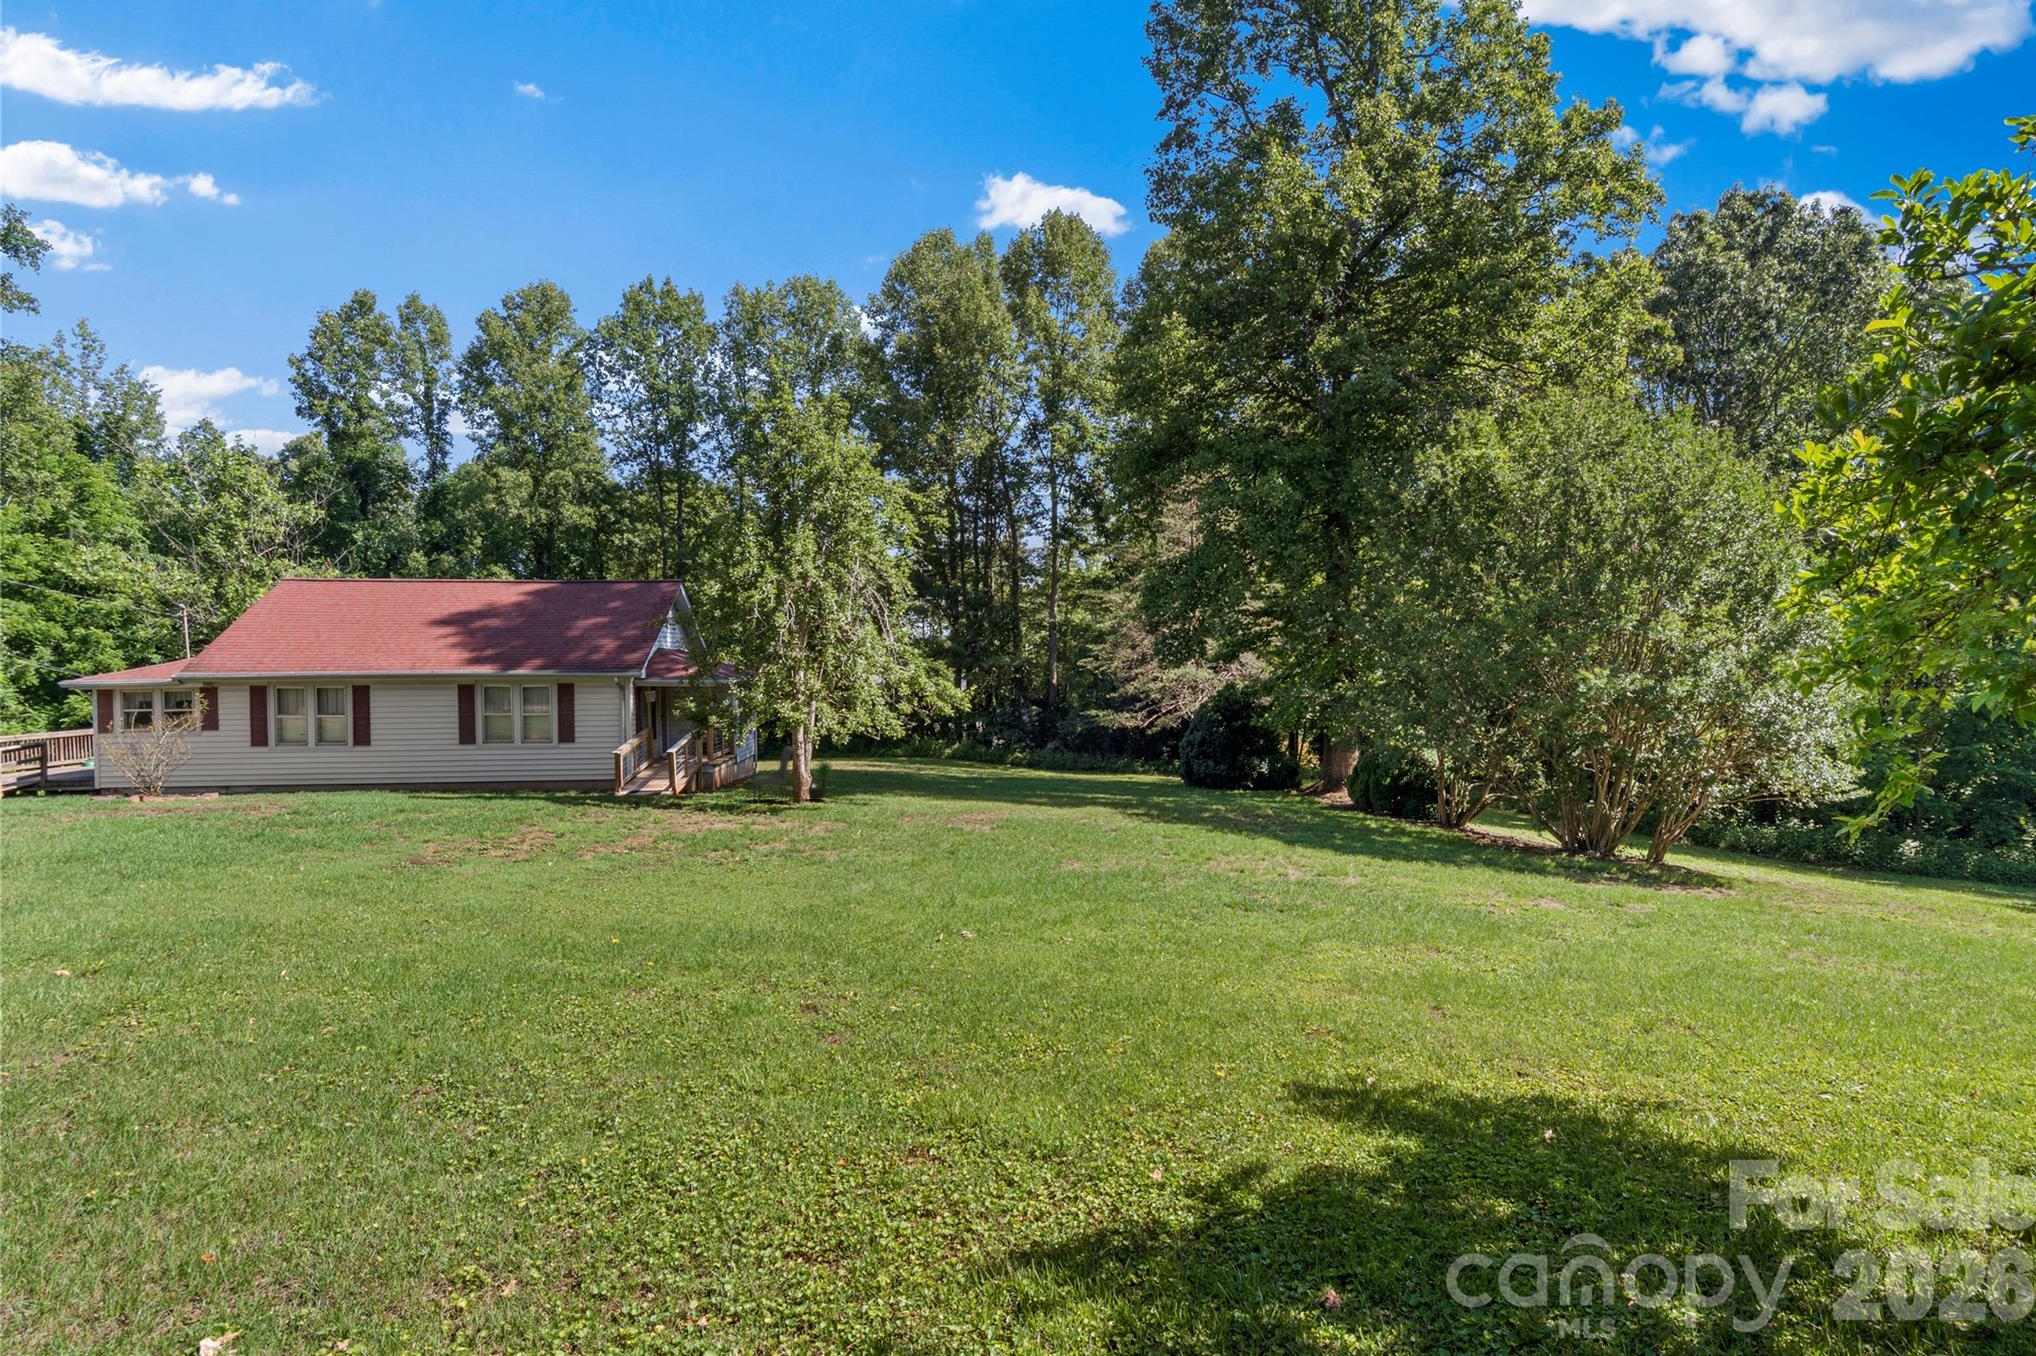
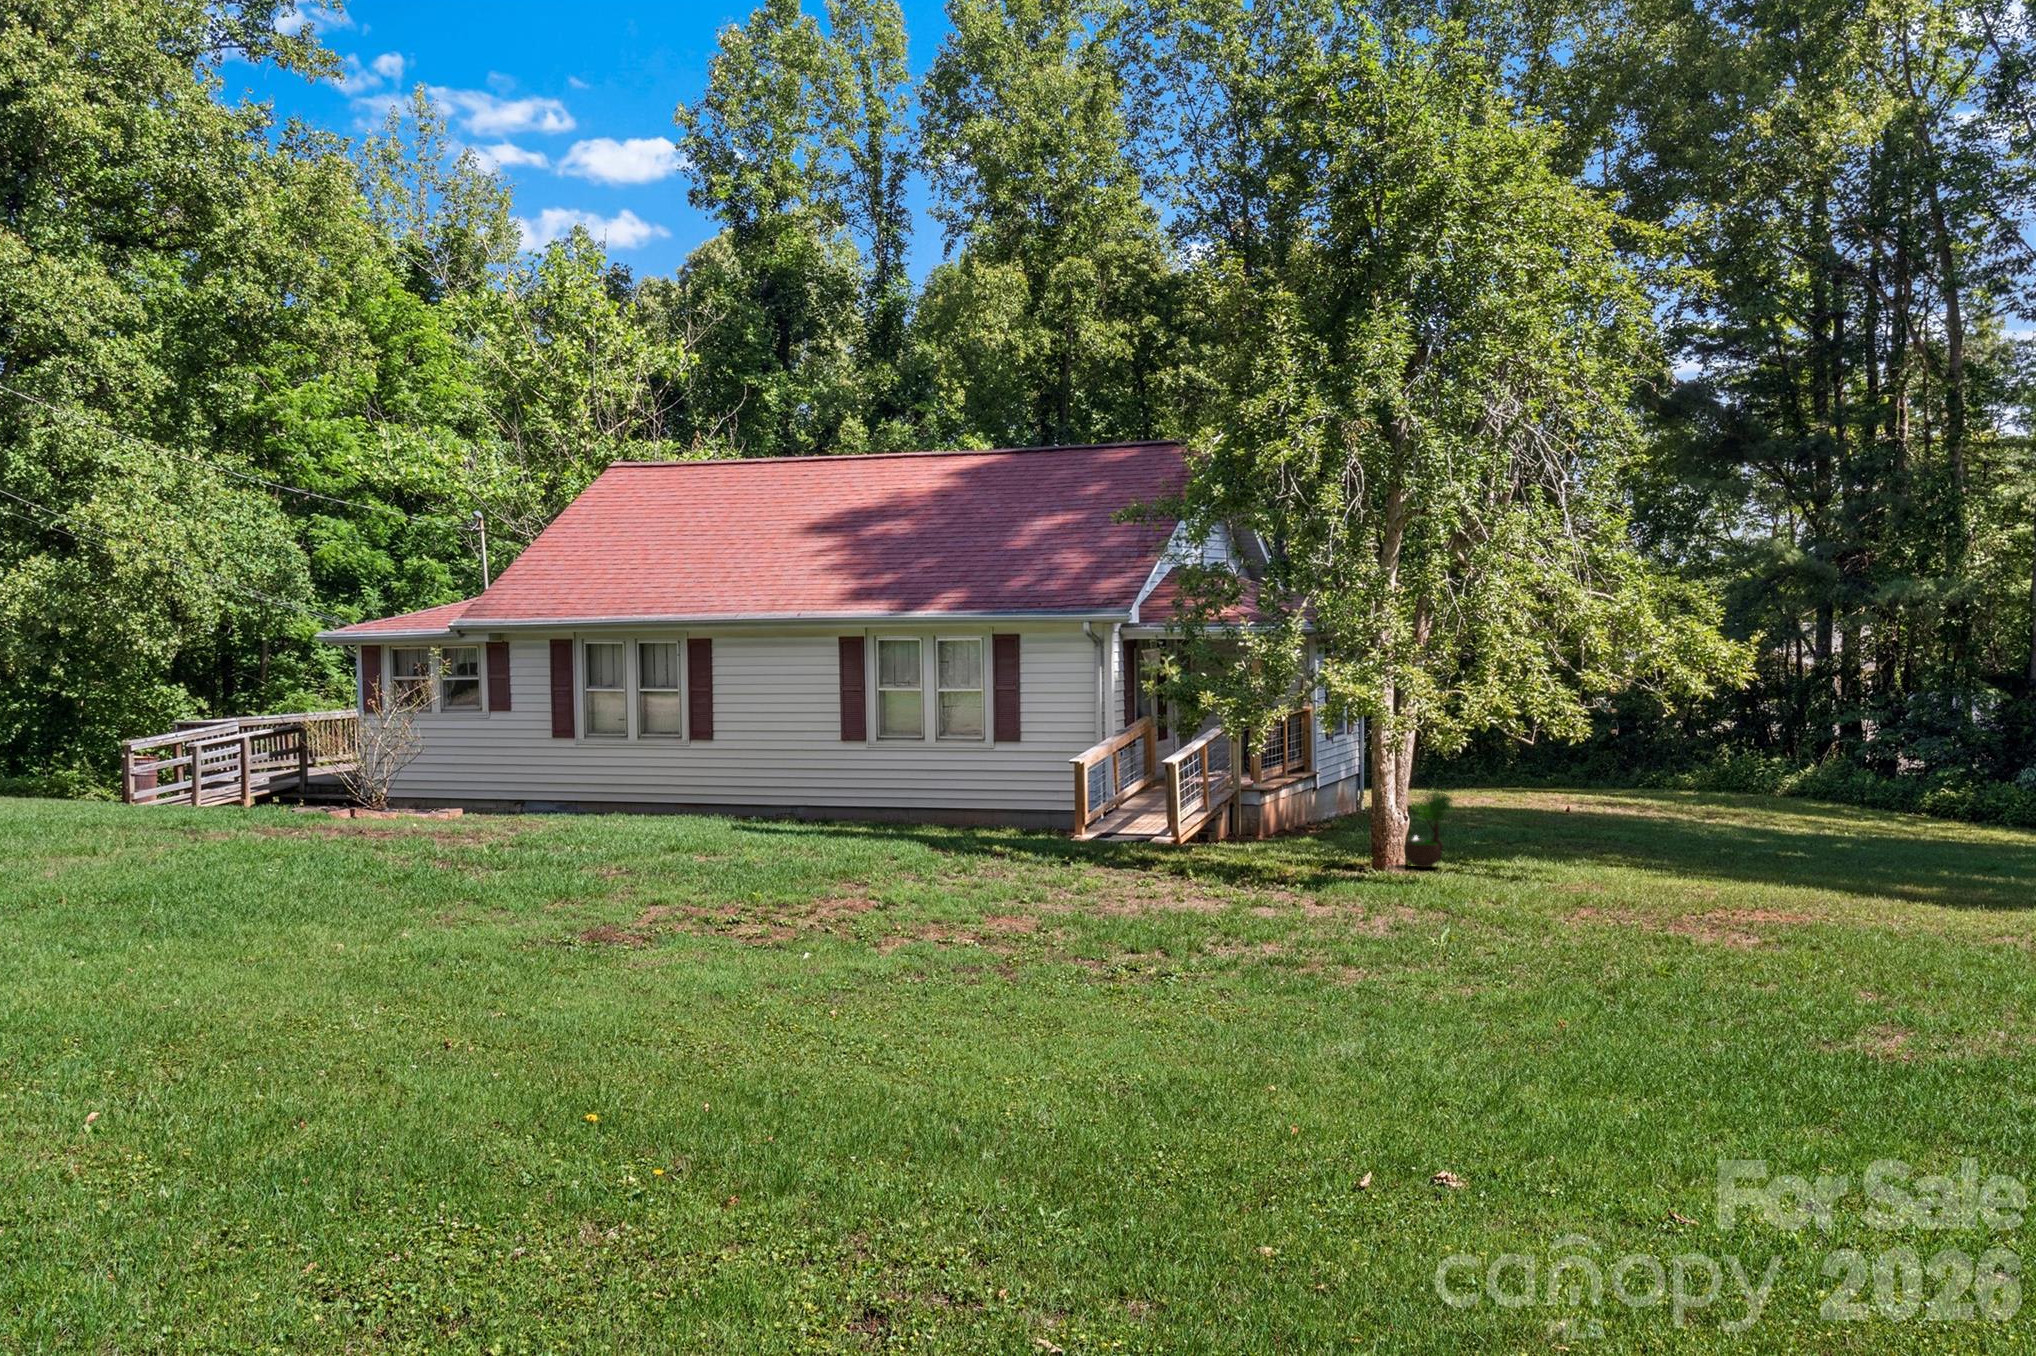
chair: present [753,747,794,801] -> none [1298,757,1375,866]

